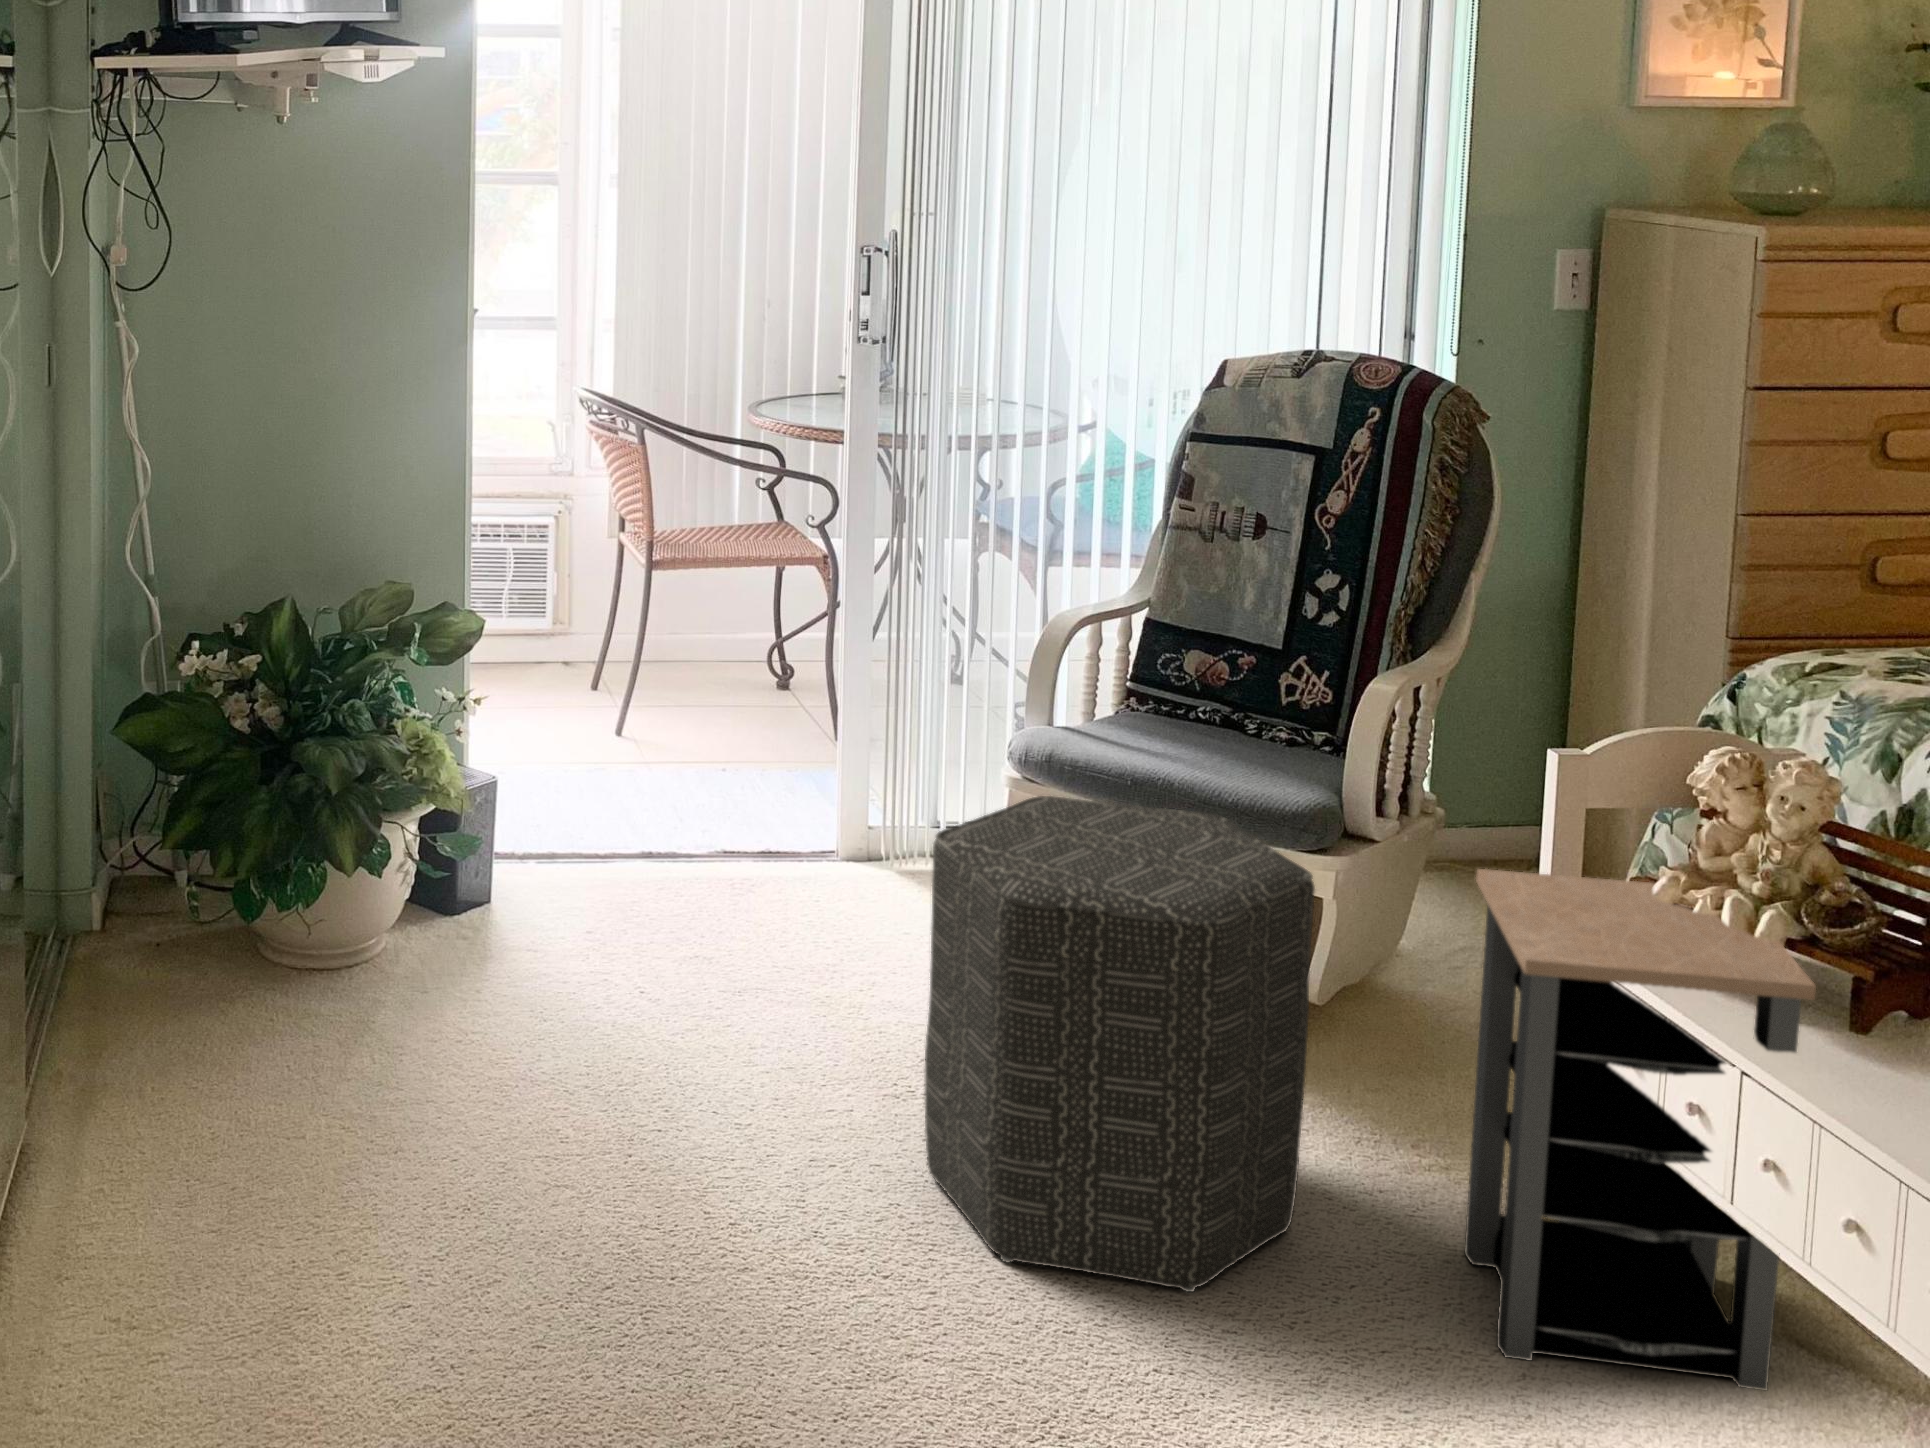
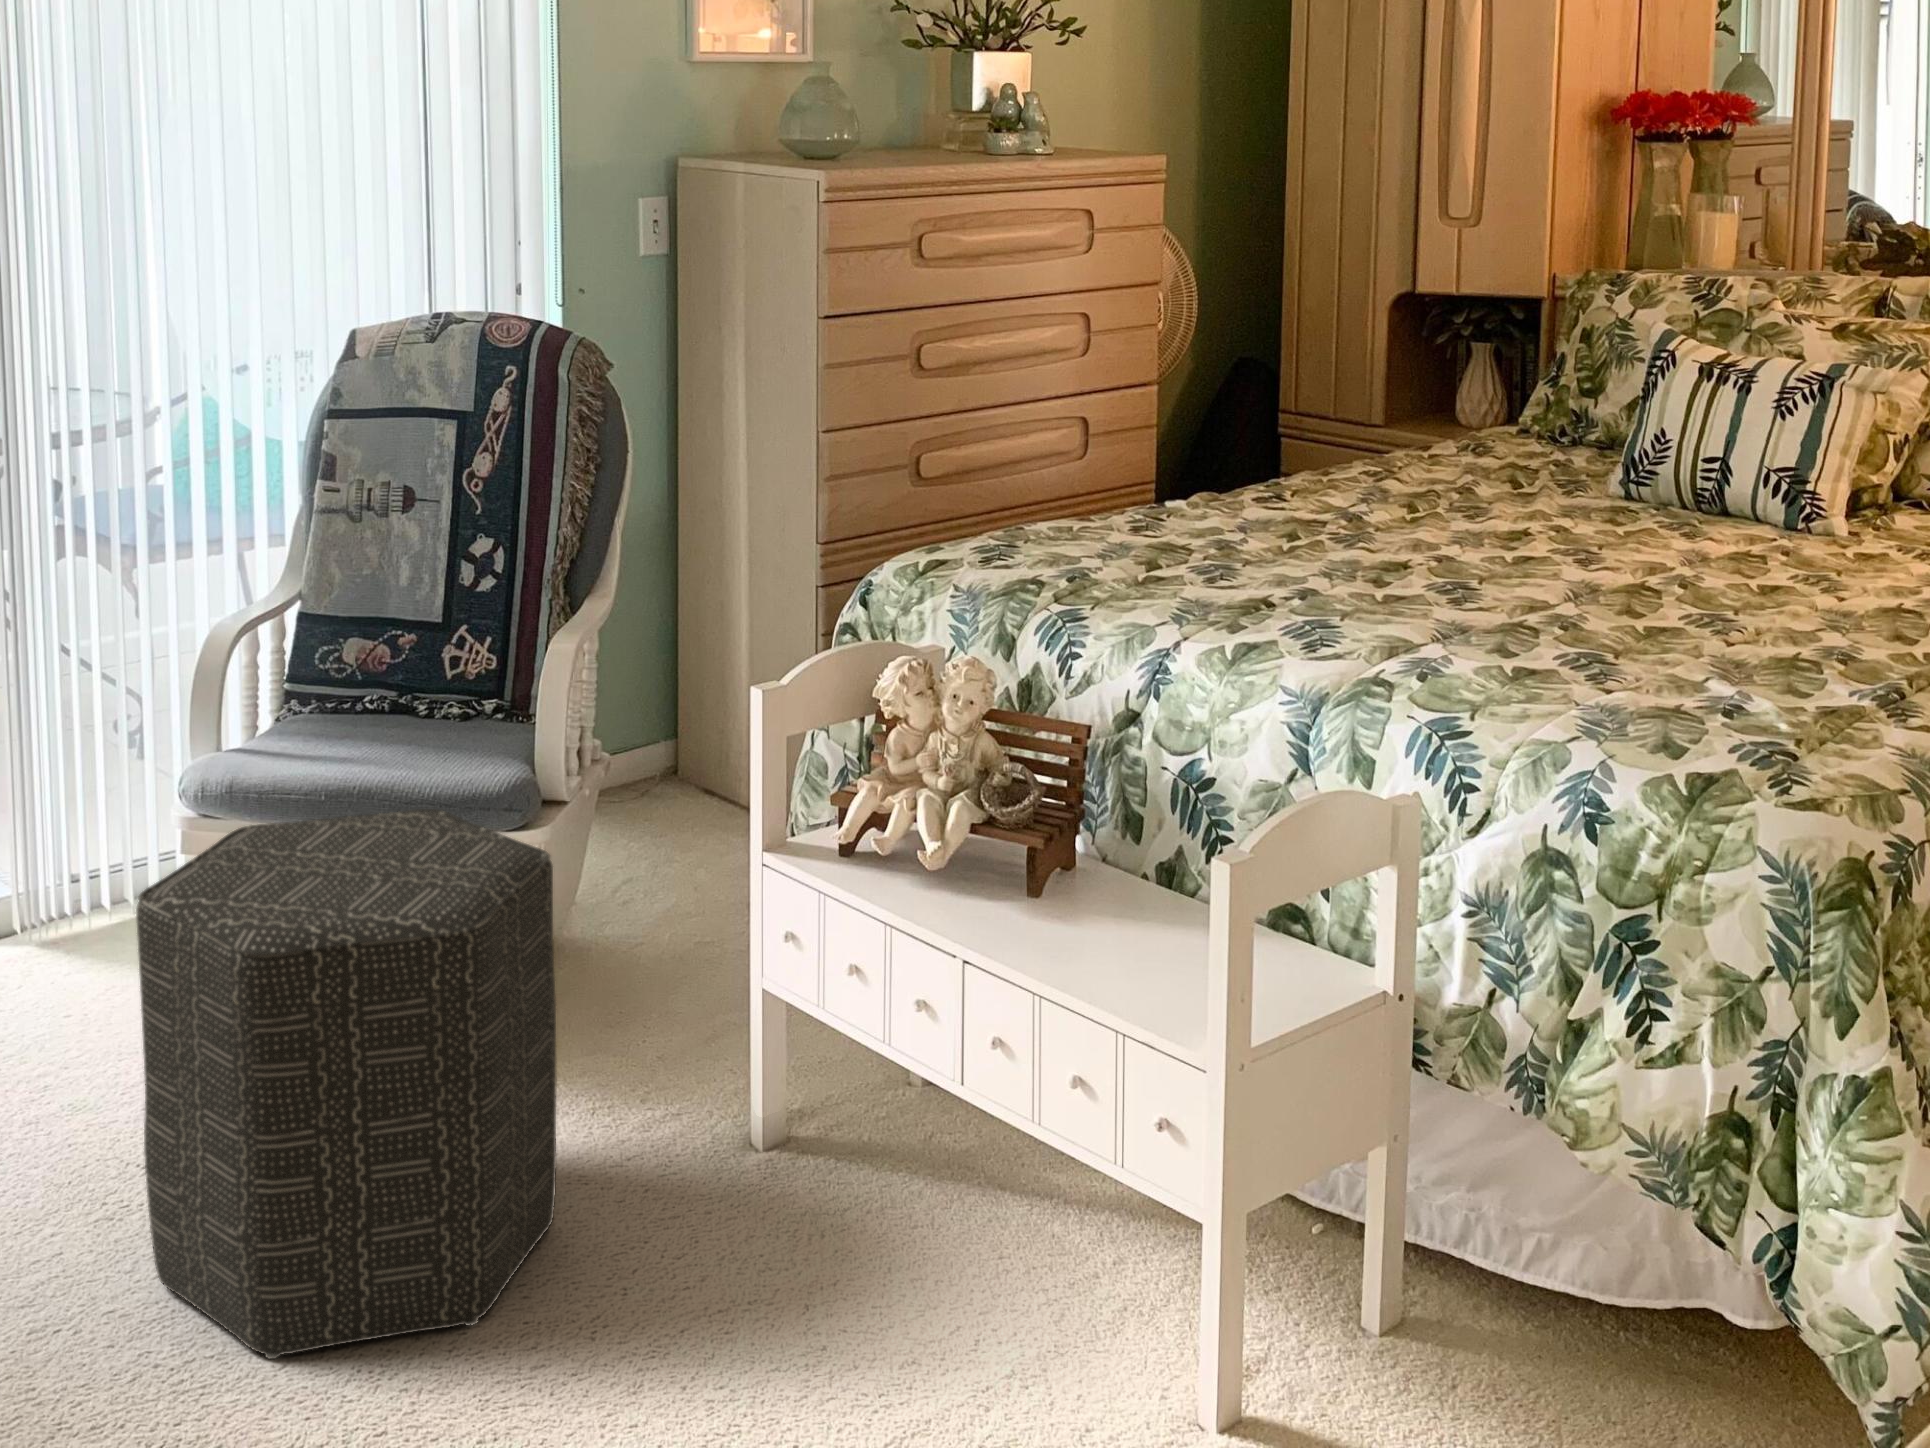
side table: present [1465,869,1816,1390] -> none [698,785,1010,1288]

